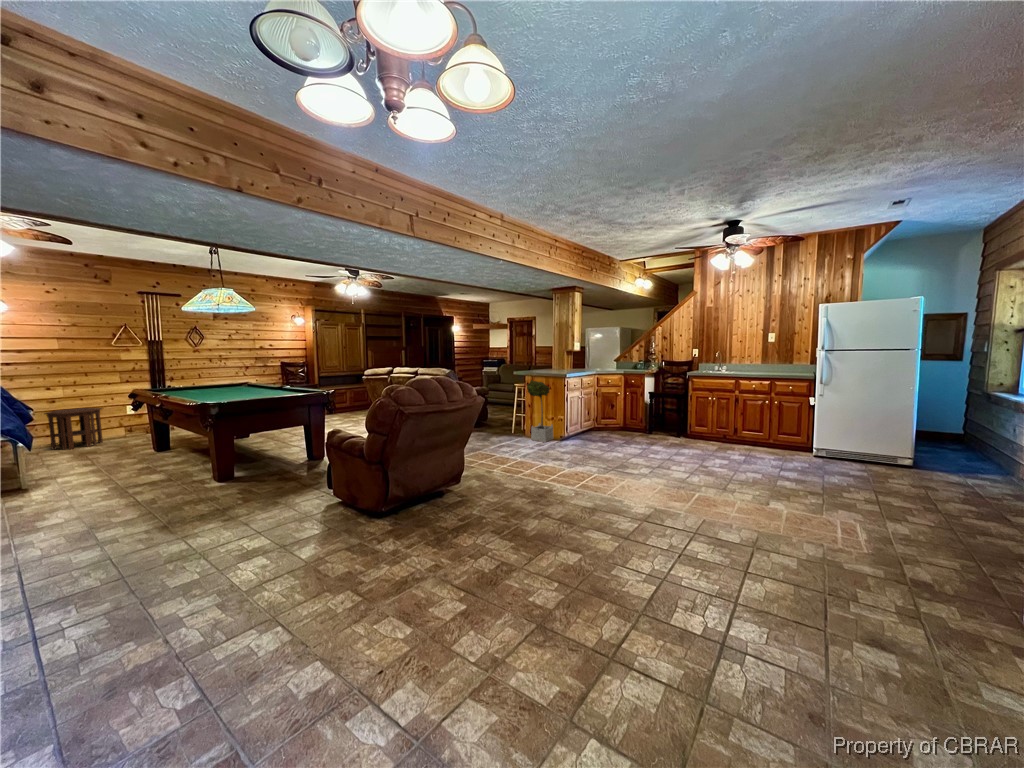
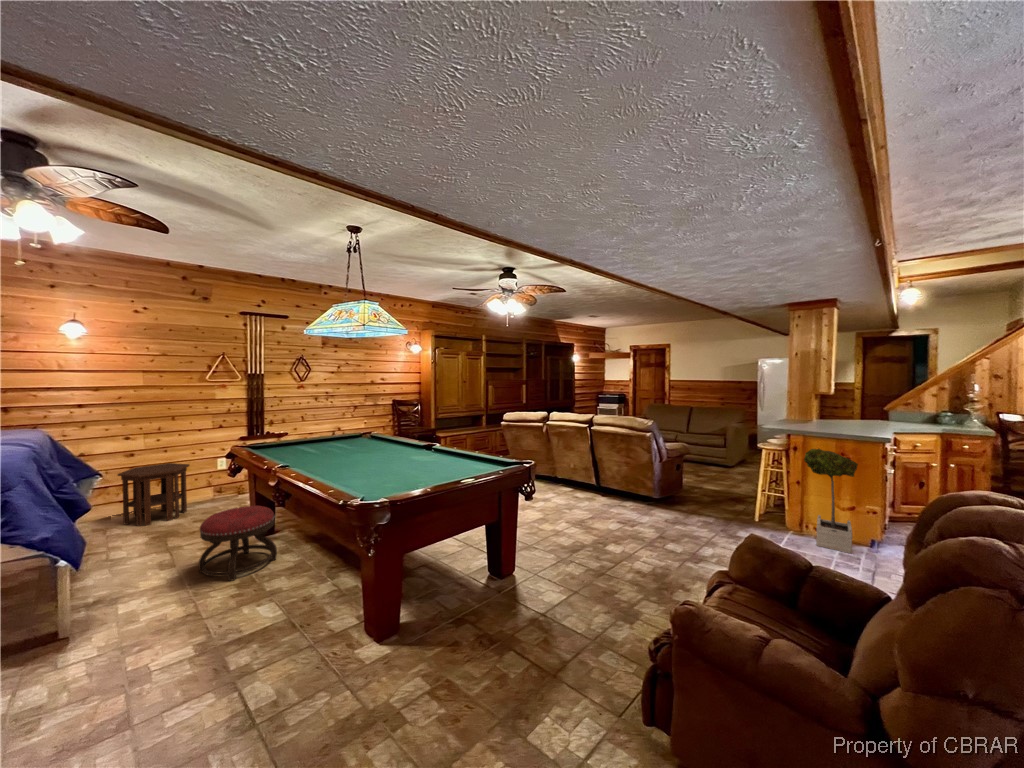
ottoman: none [110,425,168,467] -> present [199,506,277,581]

